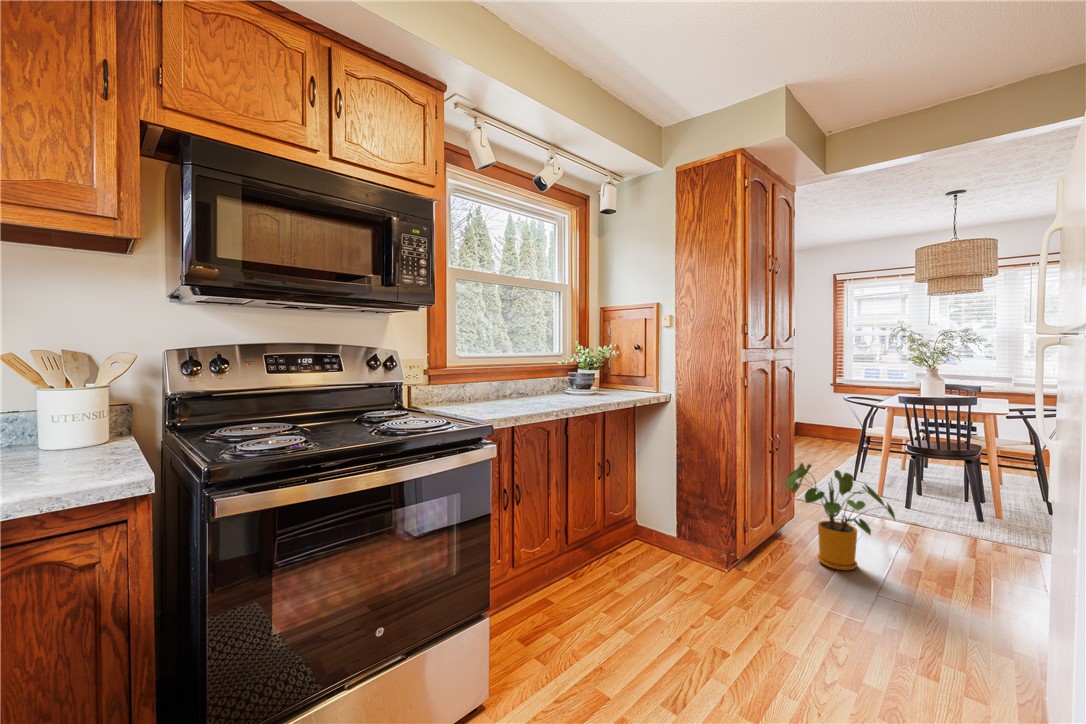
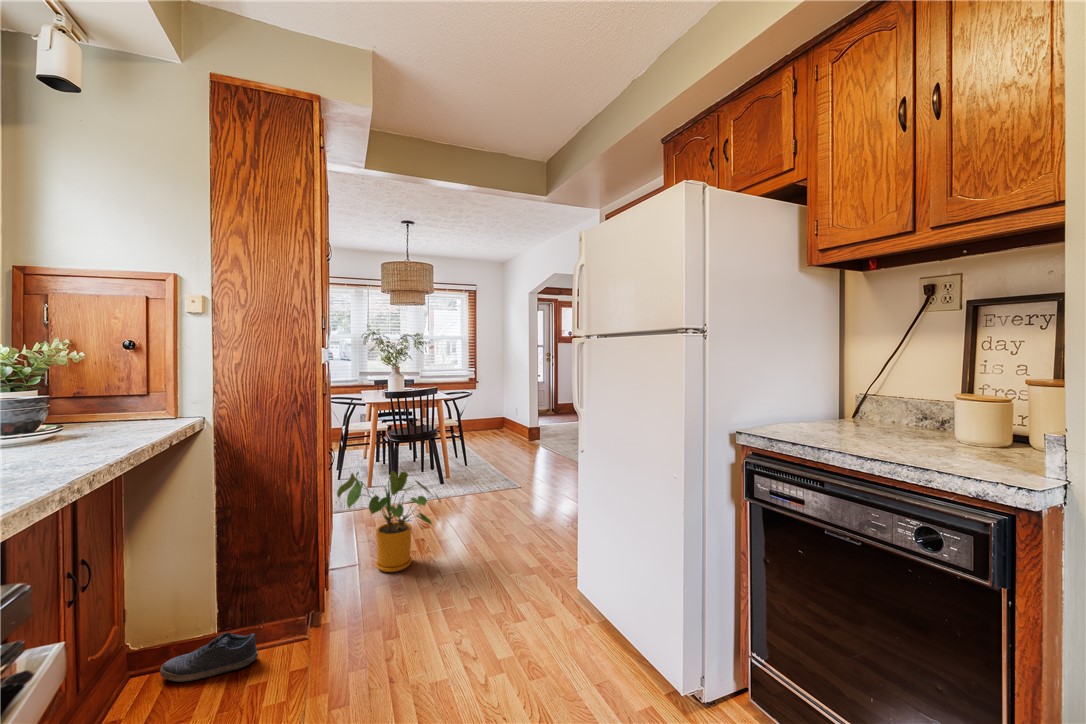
shoe: none [643,541,691,567] -> present [160,633,258,682]

